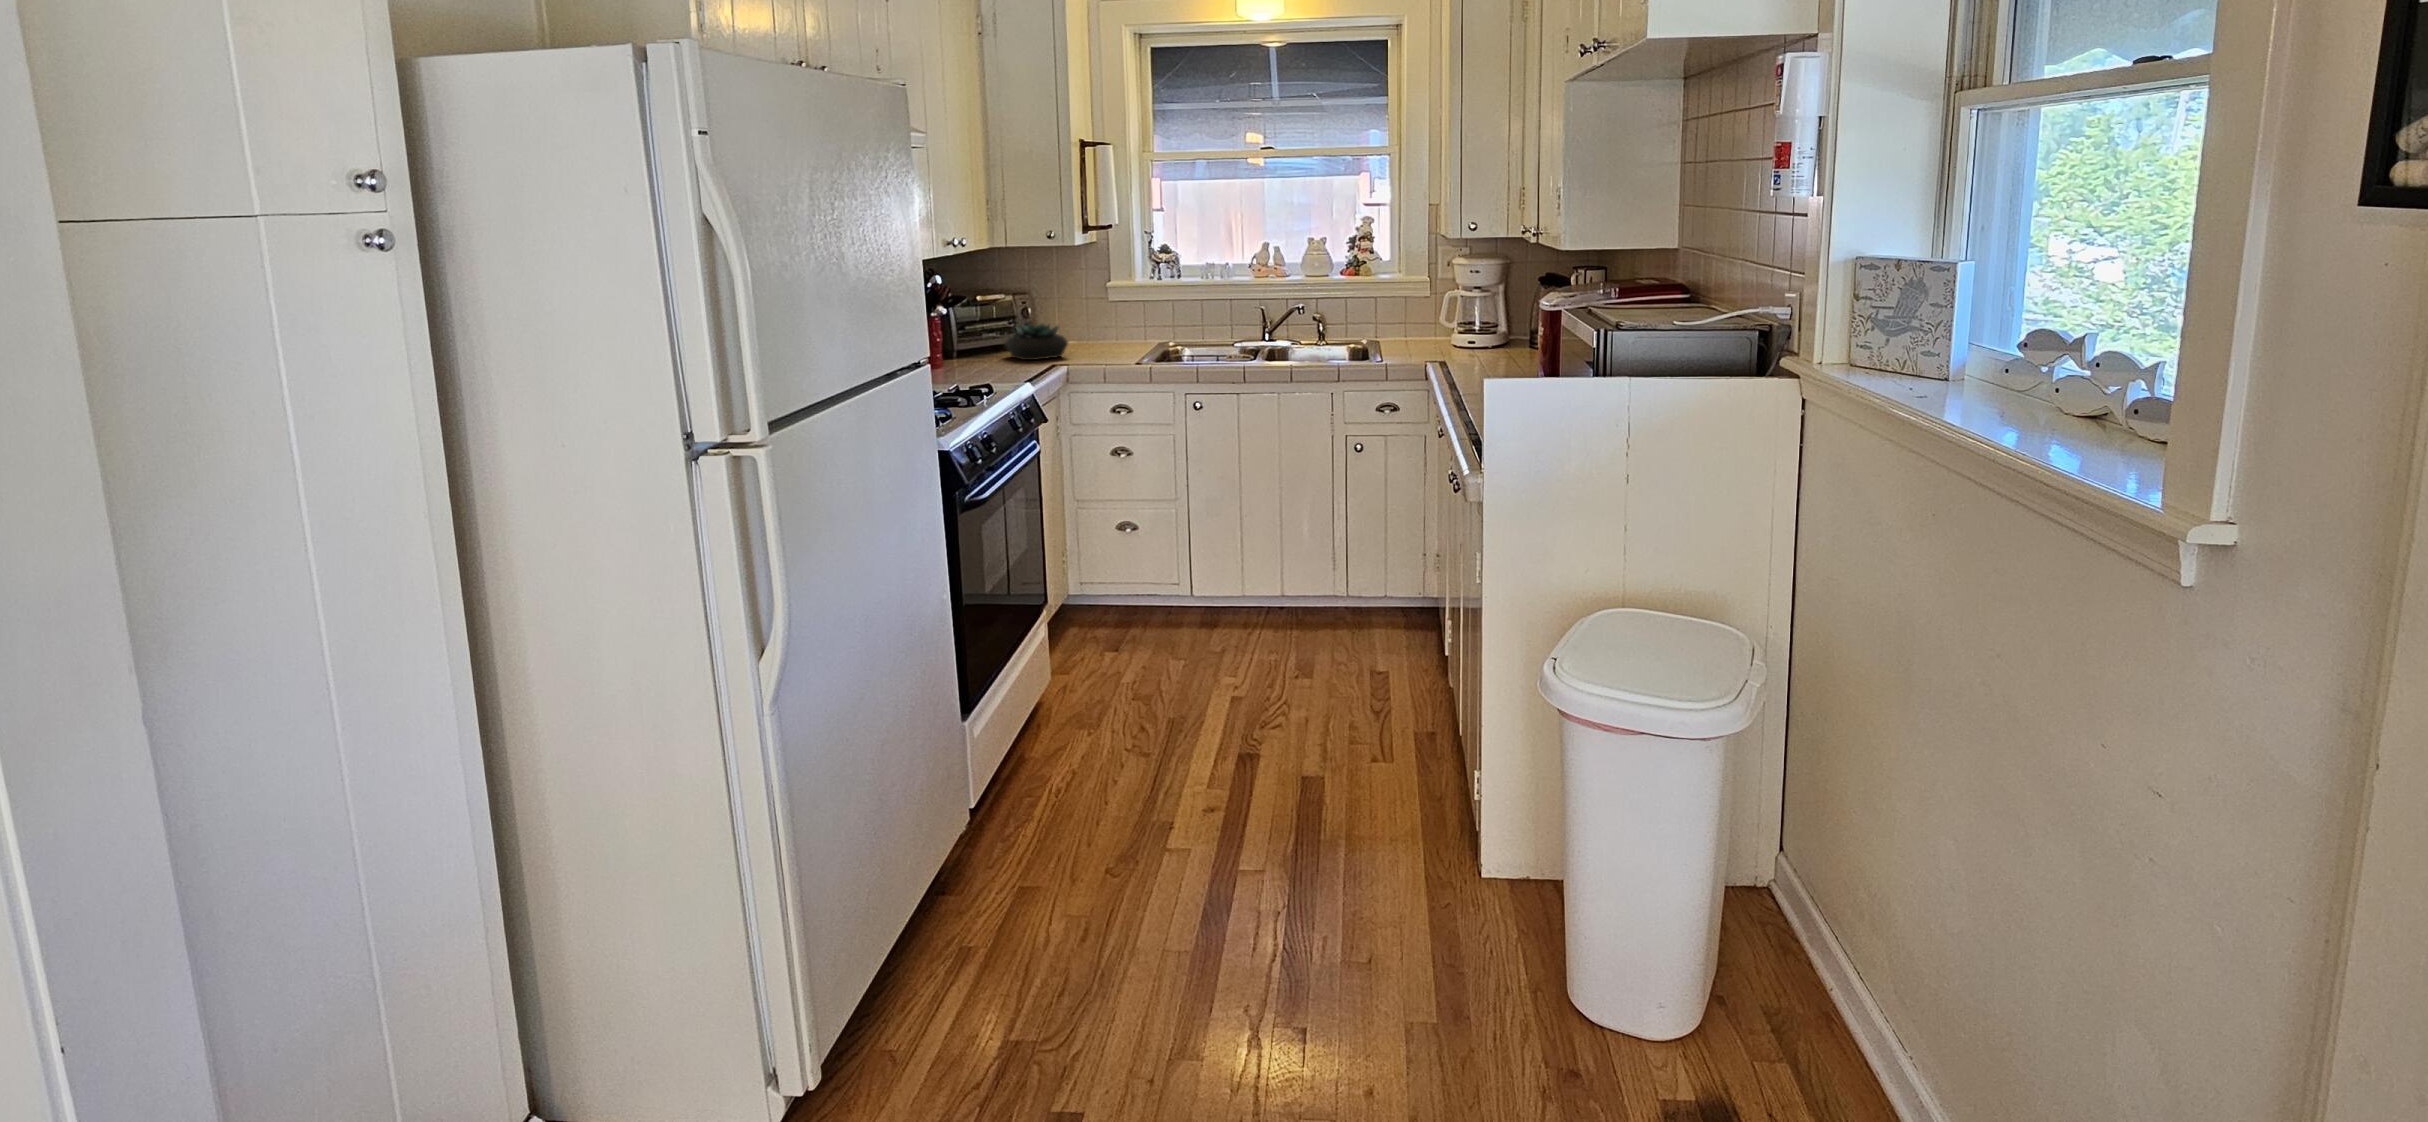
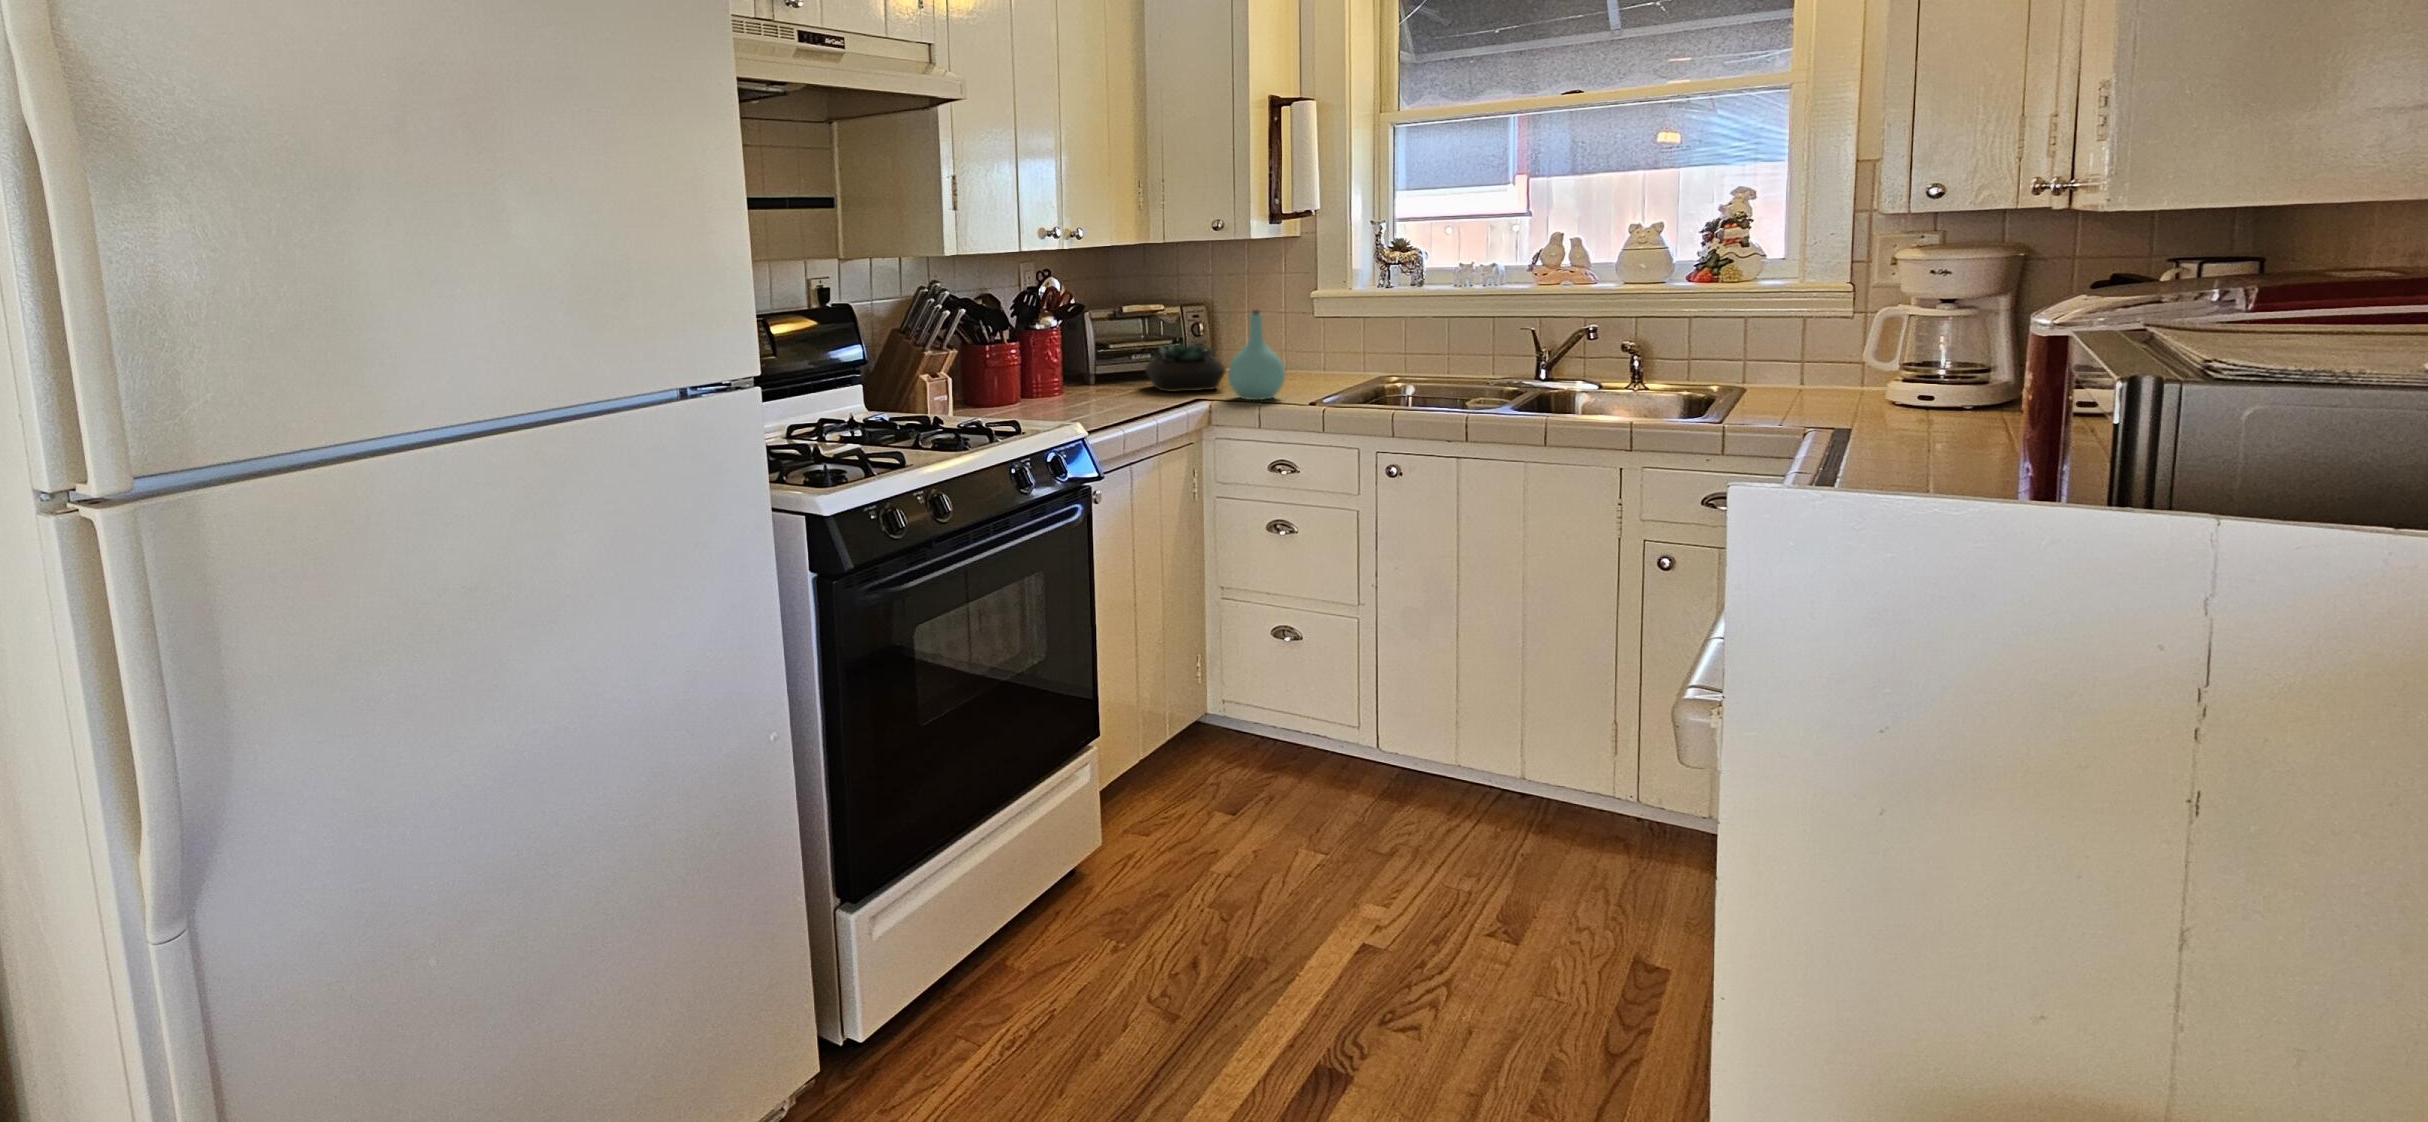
bottle: none [1078,298,1118,363] -> present [1228,310,1285,400]

